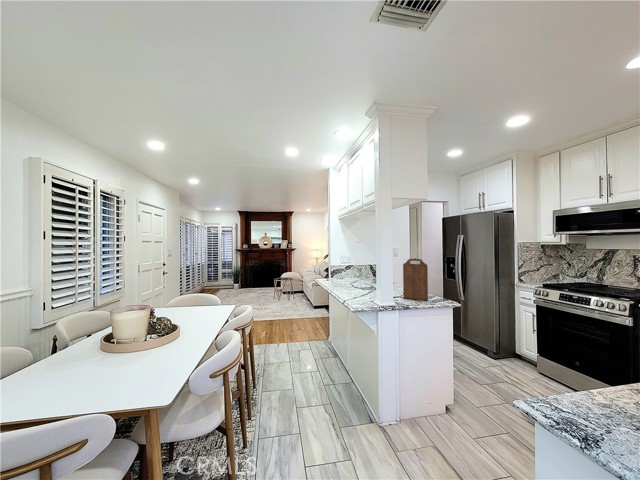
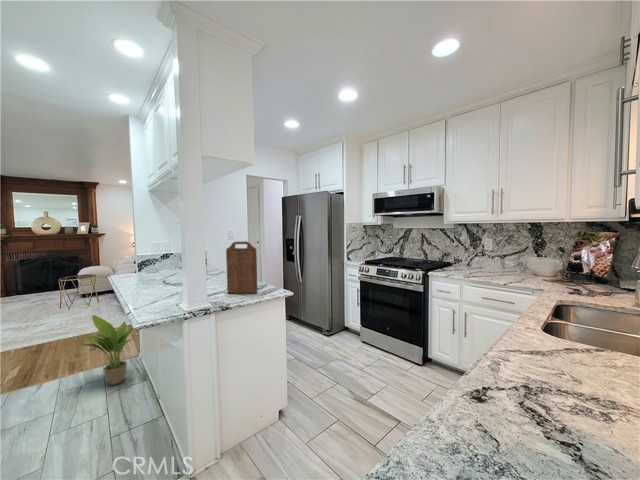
potted plant: none [299,304,333,354] -> present [75,315,134,385]

